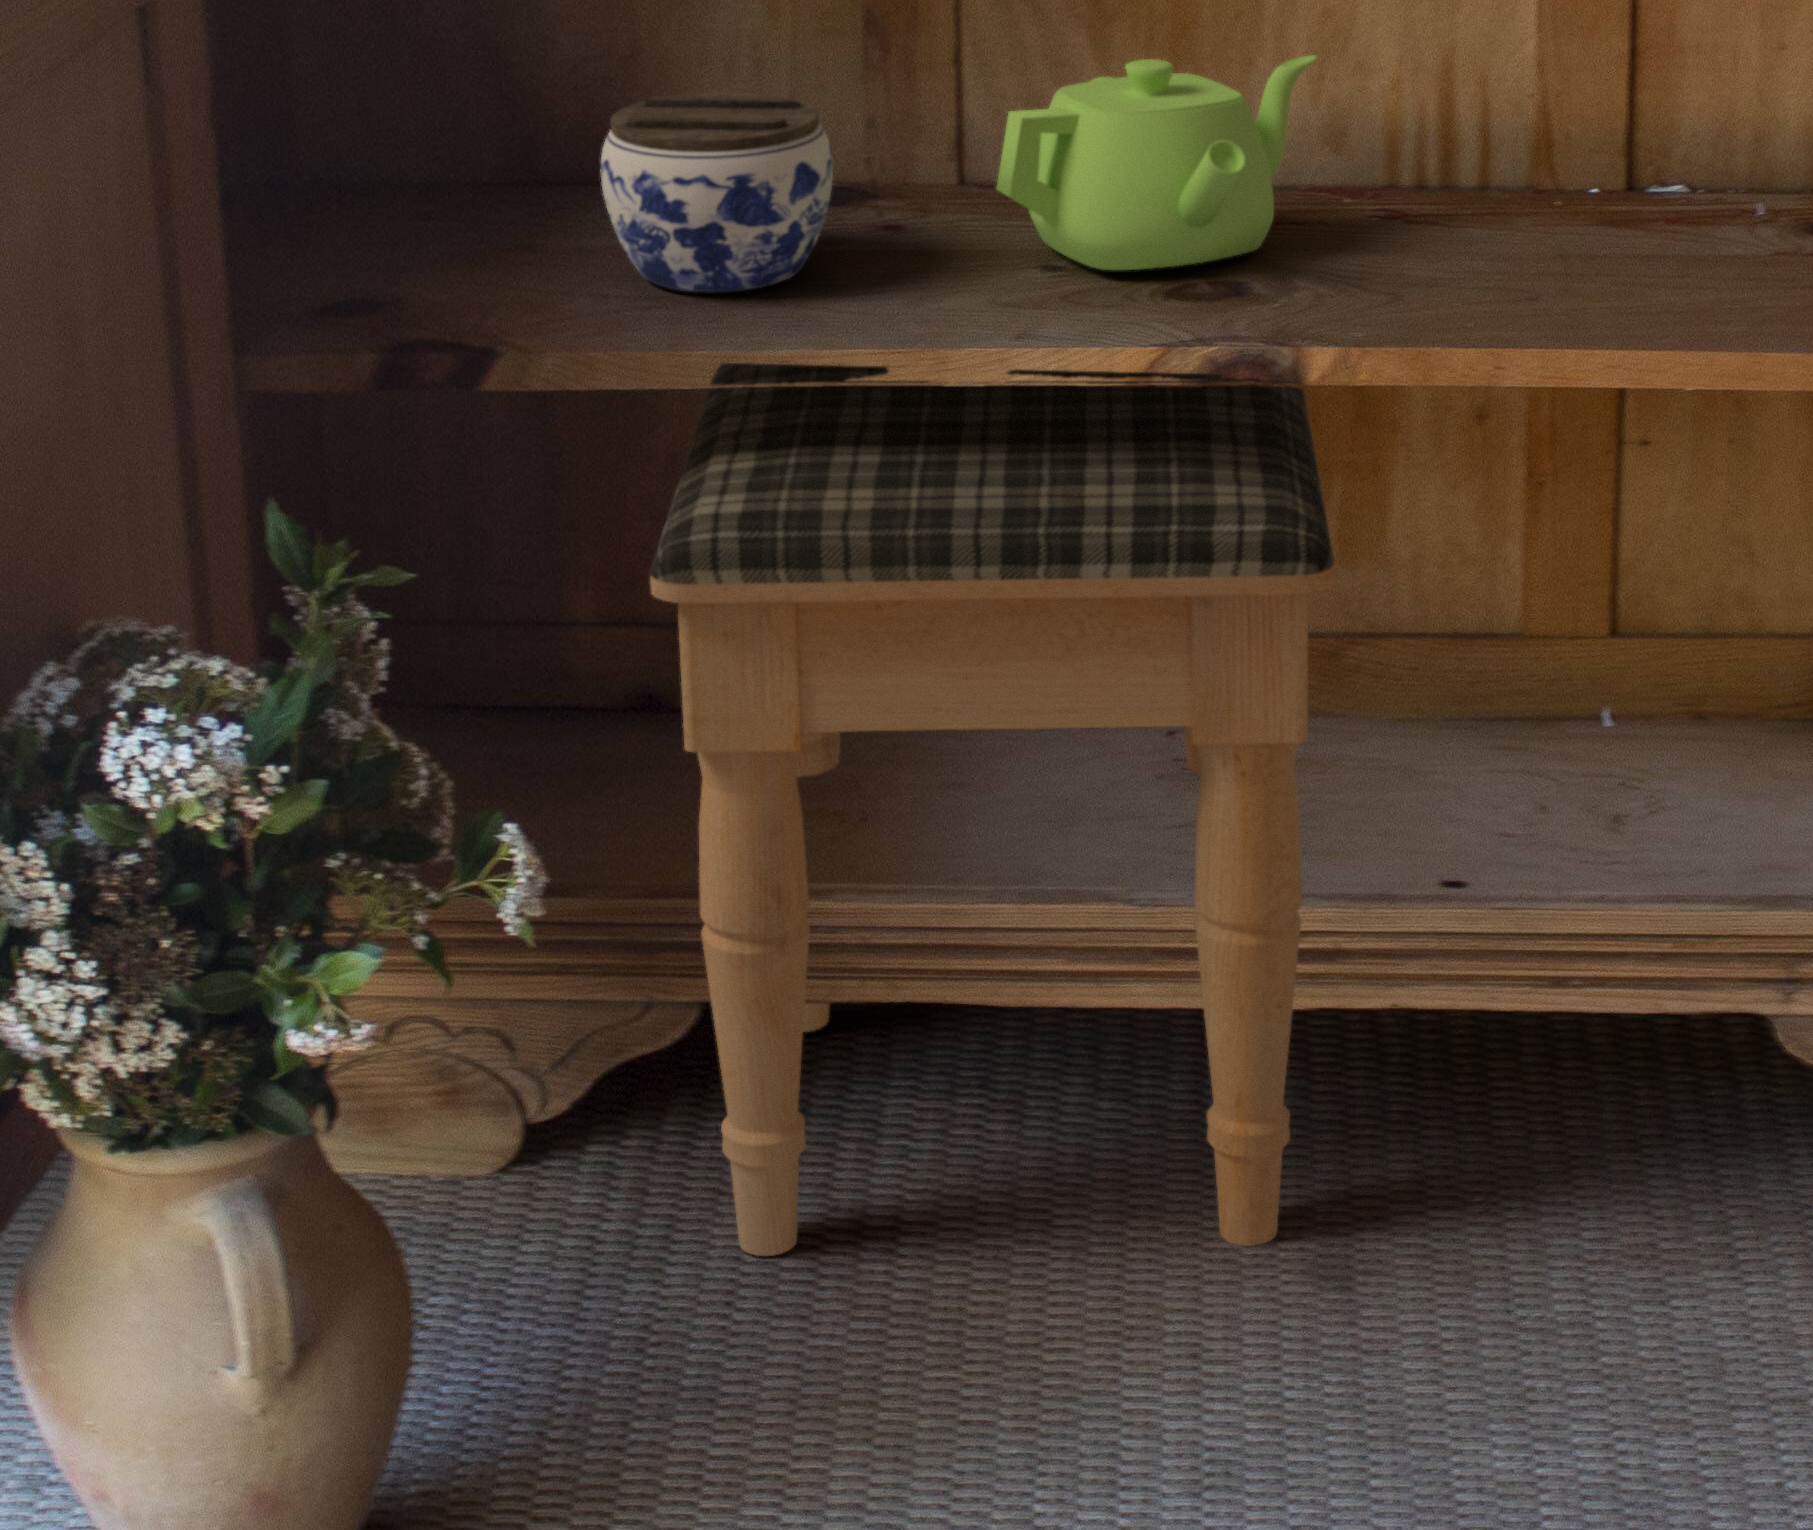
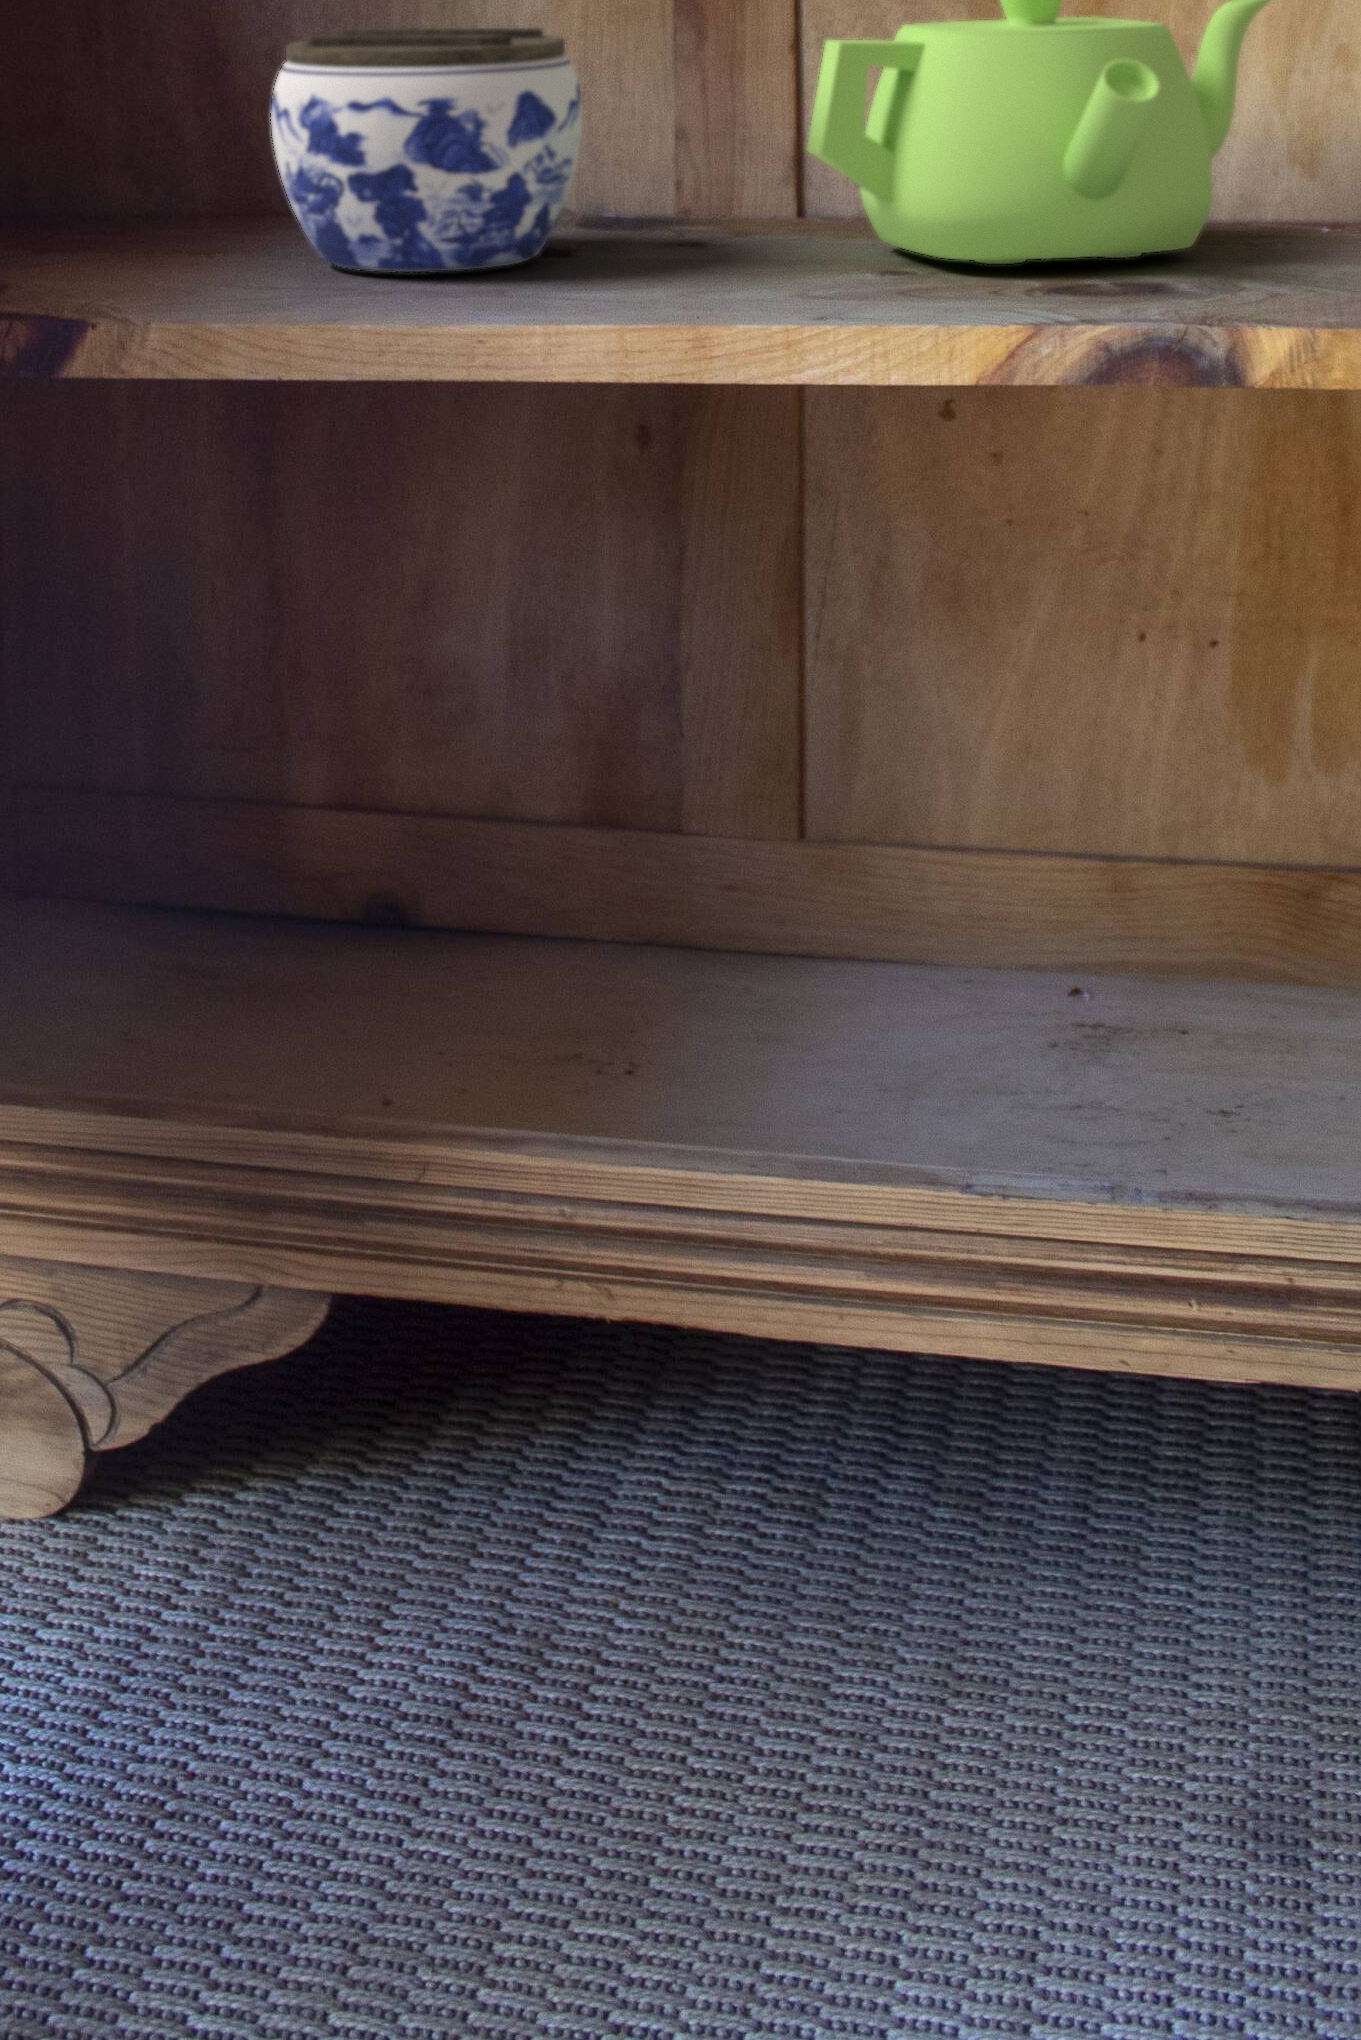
footstool: present [650,363,1335,1256] -> none [230,392,1276,1792]

